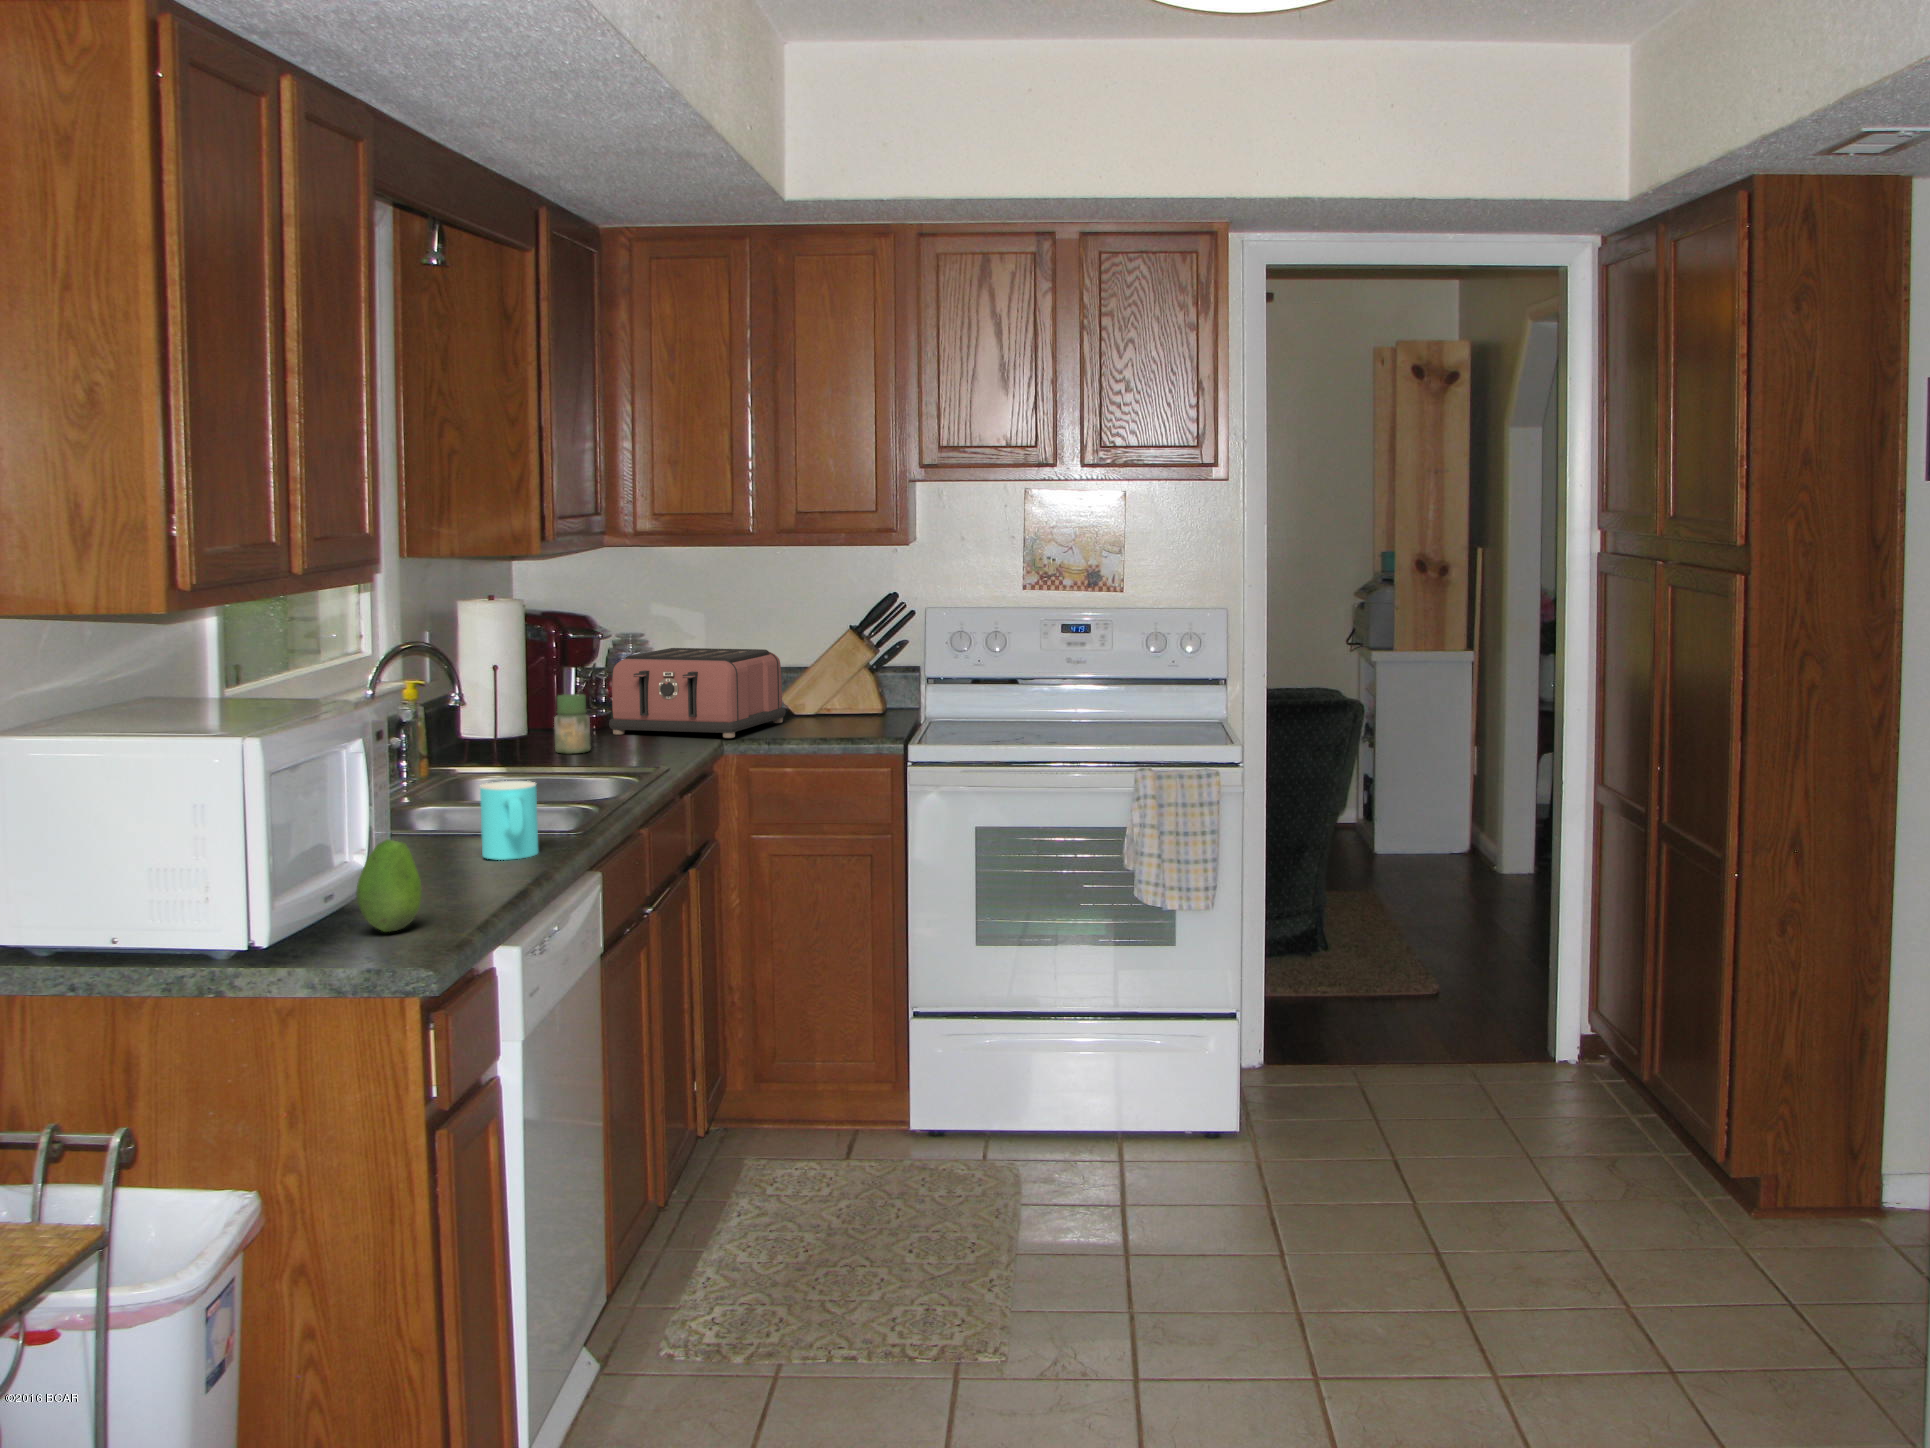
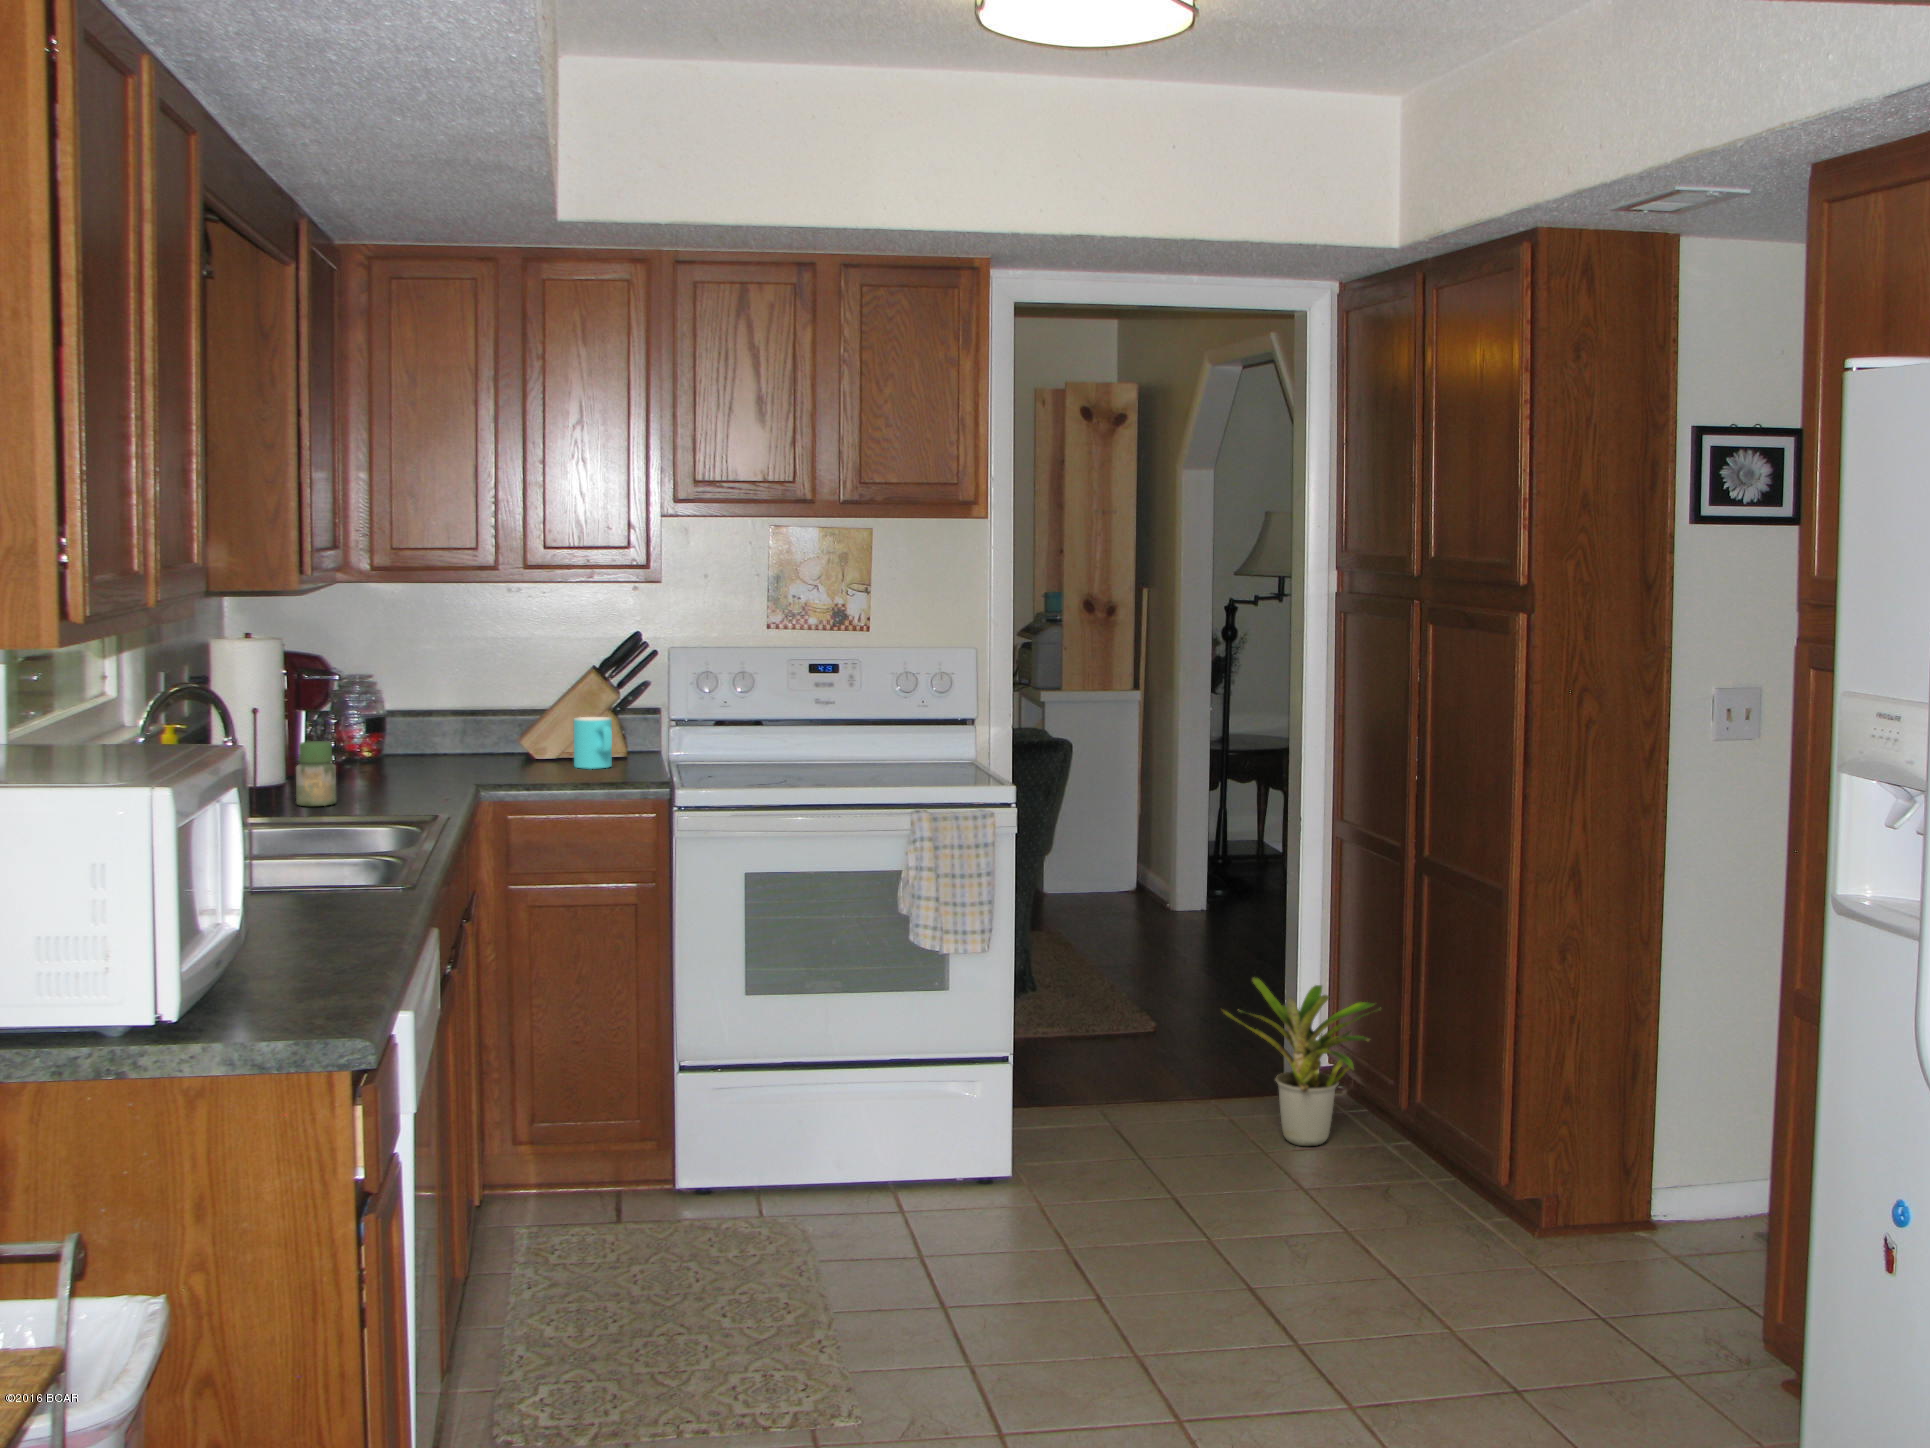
toaster: present [609,648,786,738] -> none [339,690,524,787]
cup: present [480,781,538,860] -> present [574,717,612,769]
fruit: present [356,839,422,932] -> none [256,900,328,1002]
potted plant: none [1473,947,1639,1125] -> present [1221,977,1381,1146]

